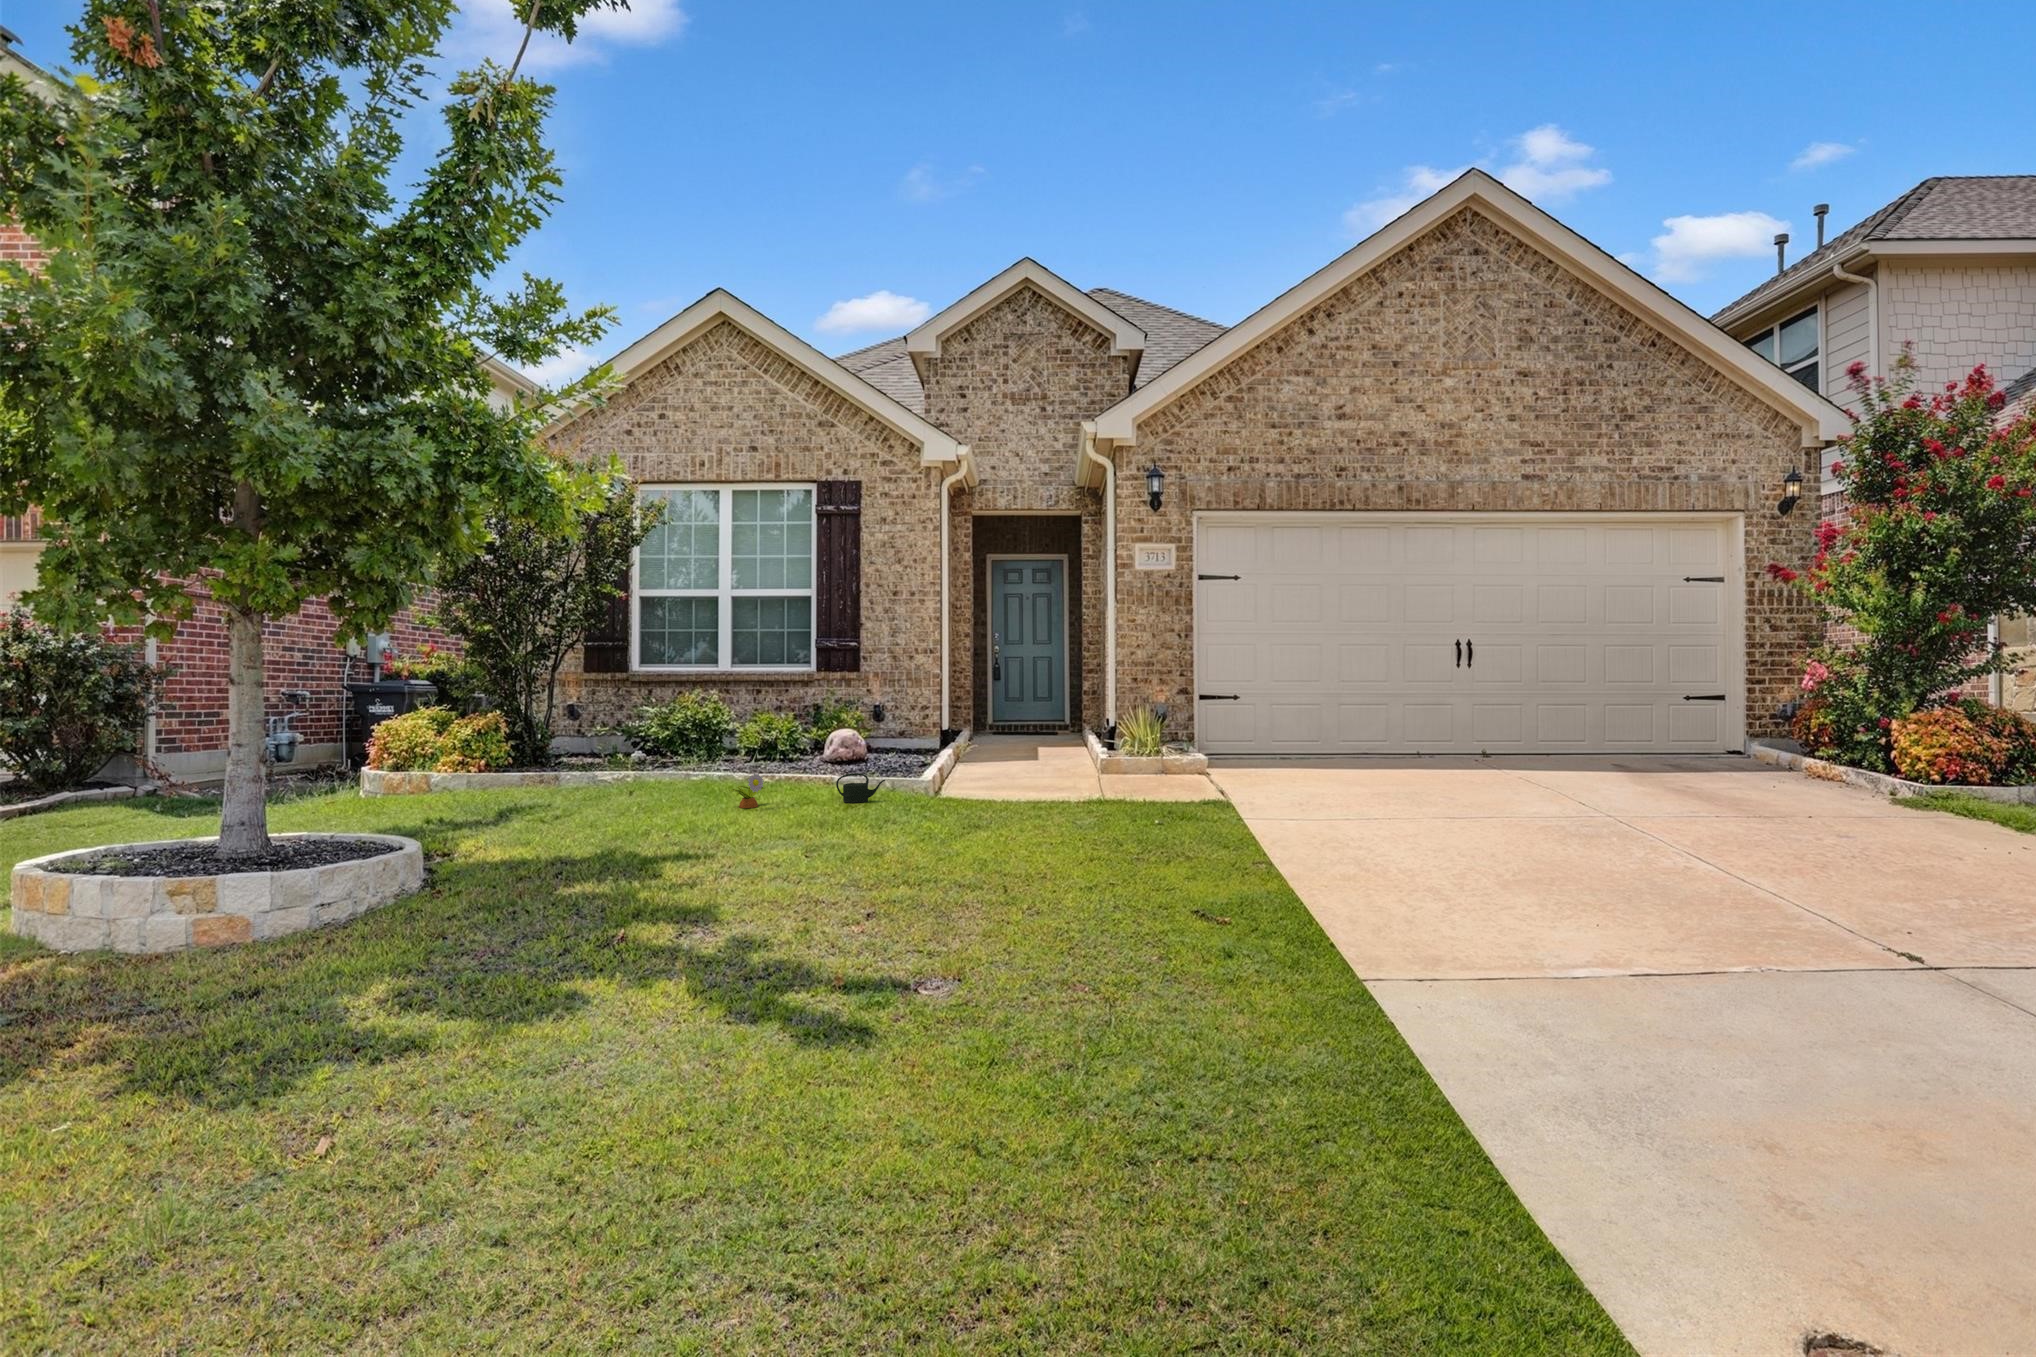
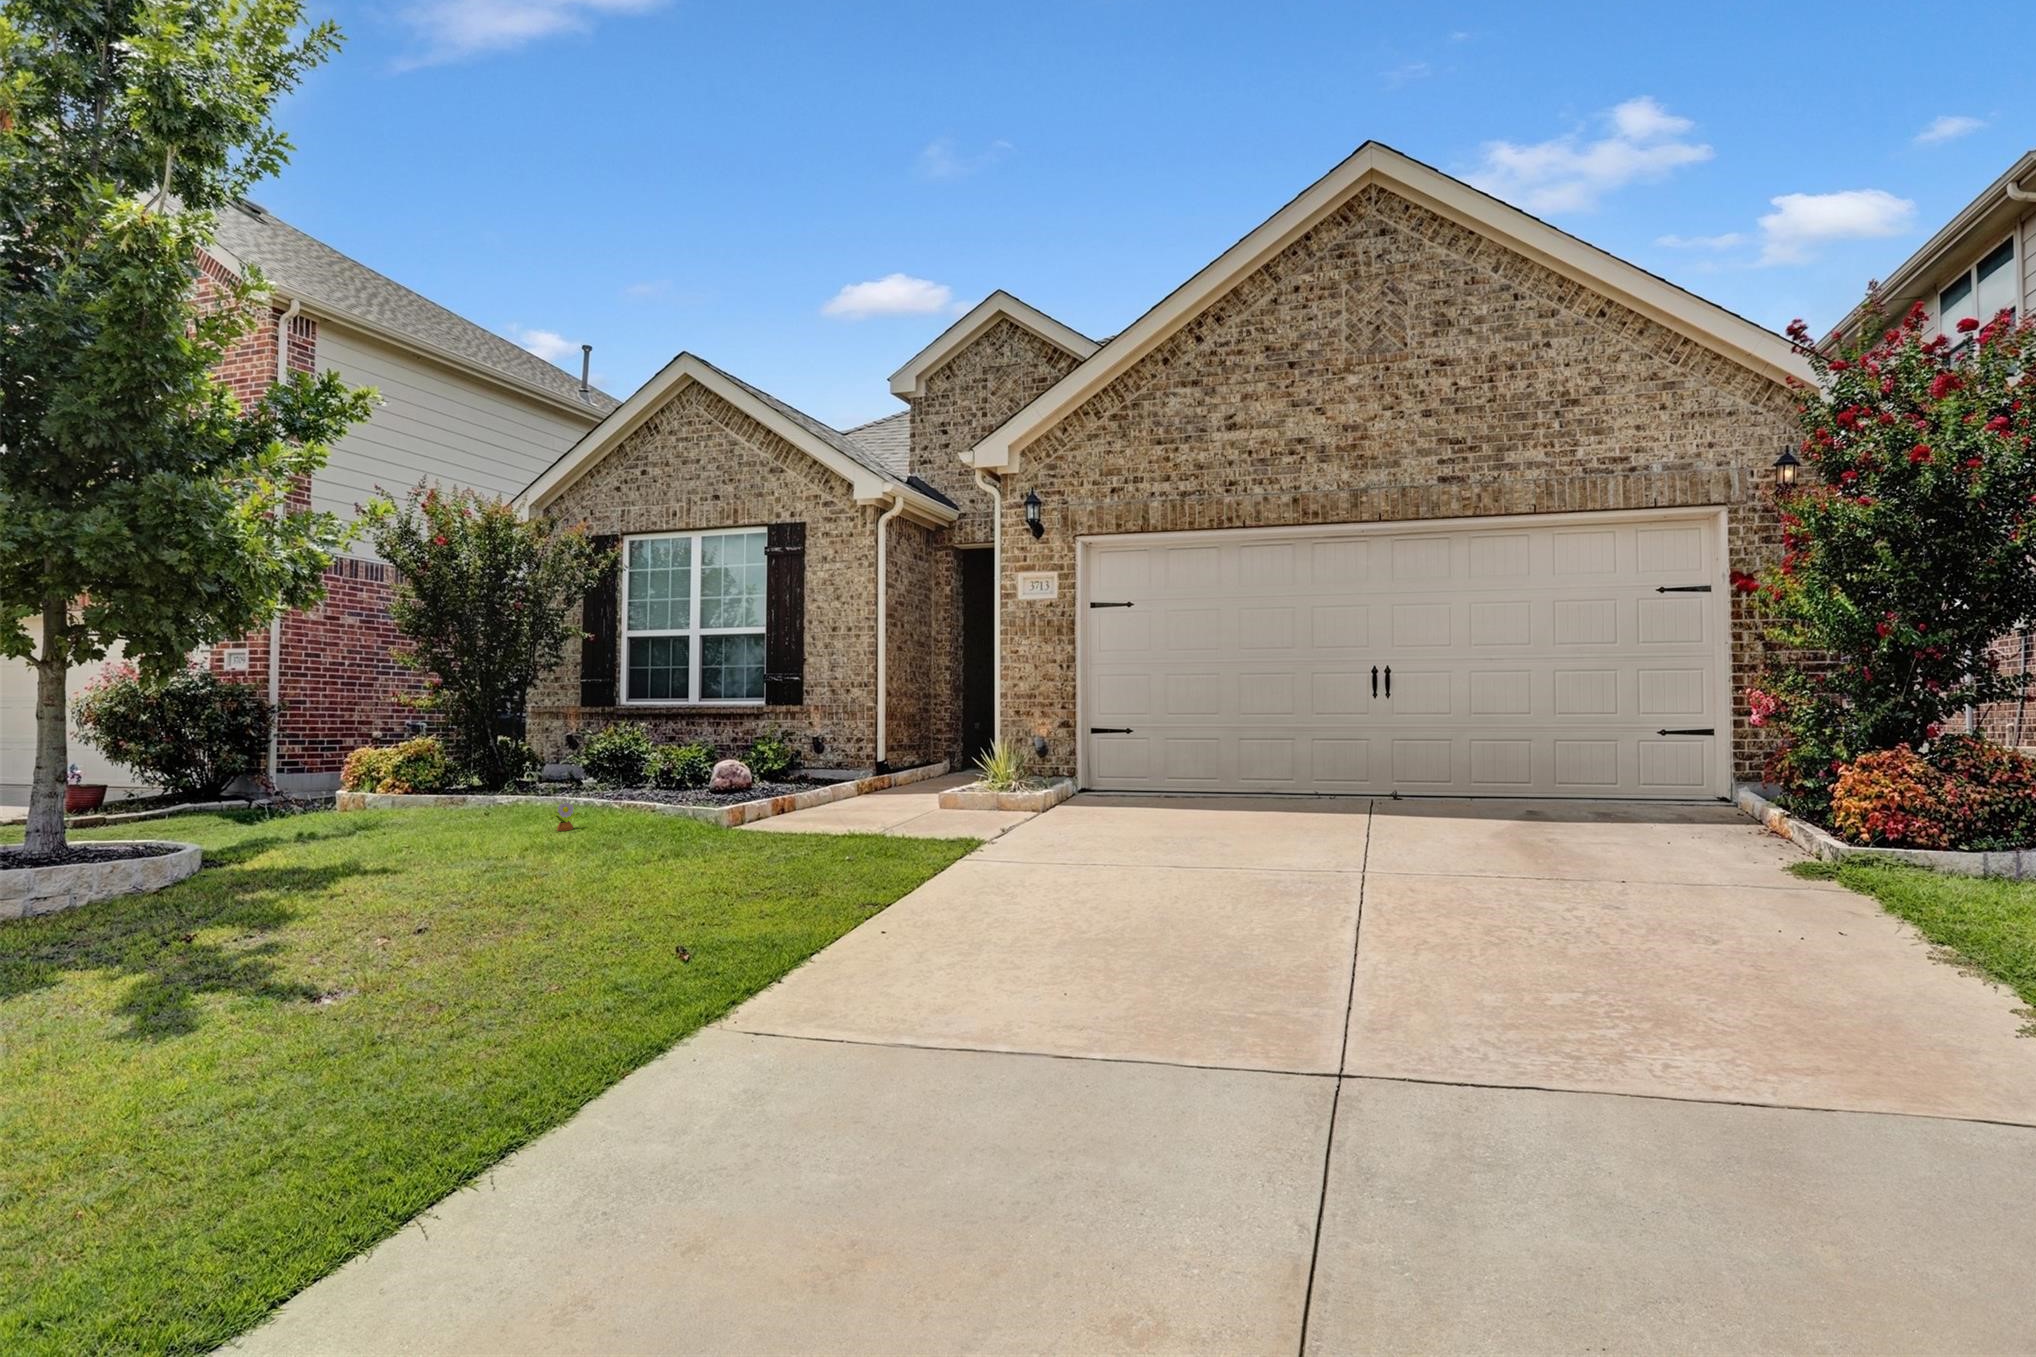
watering can: present [836,773,885,803] -> none [632,804,672,829]

